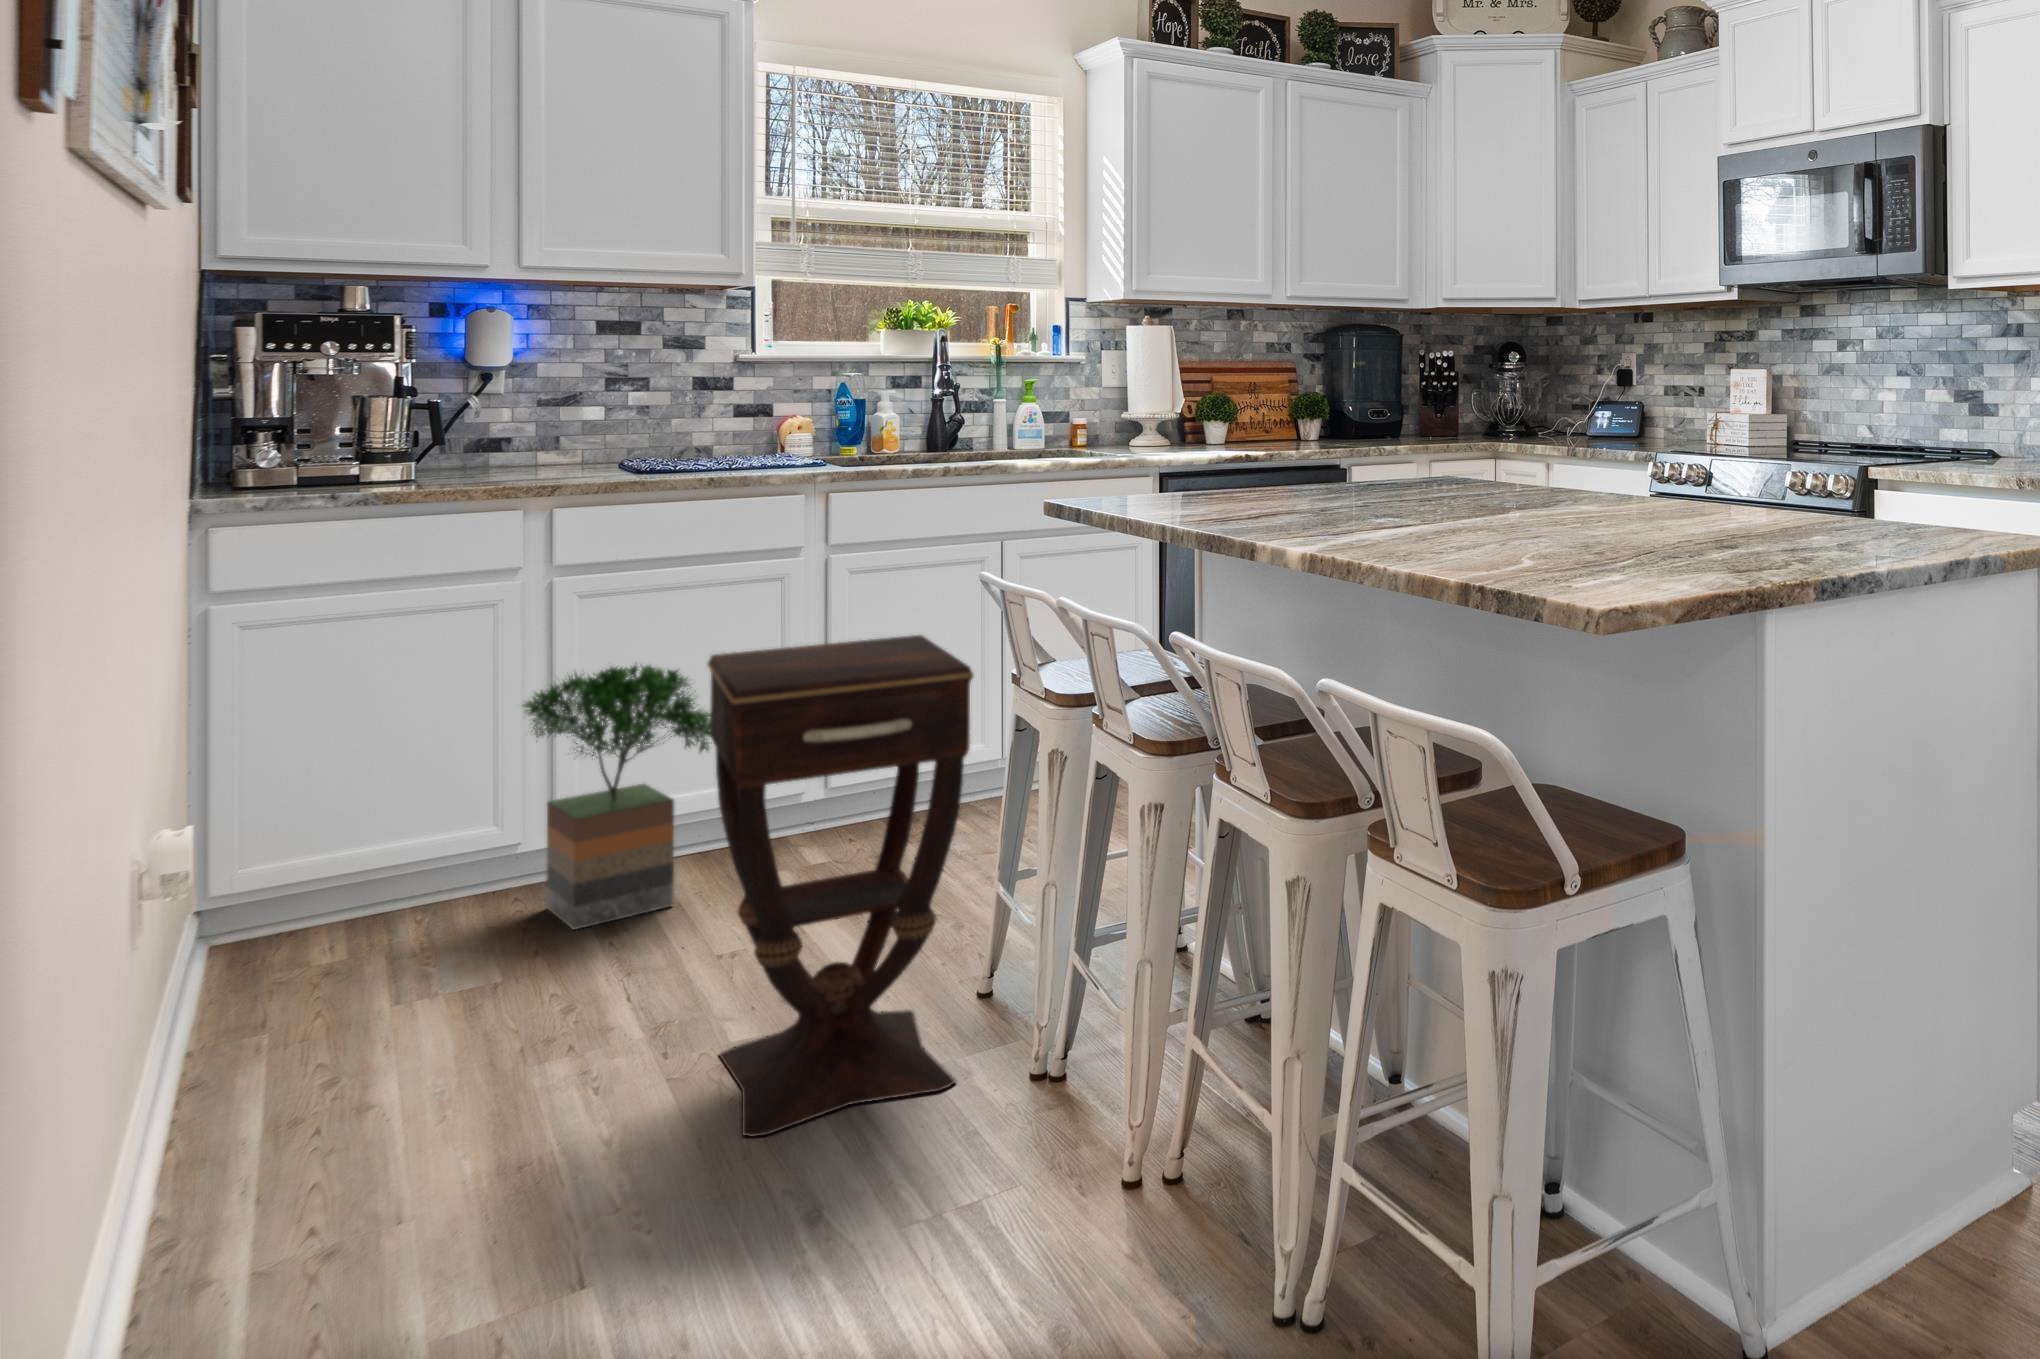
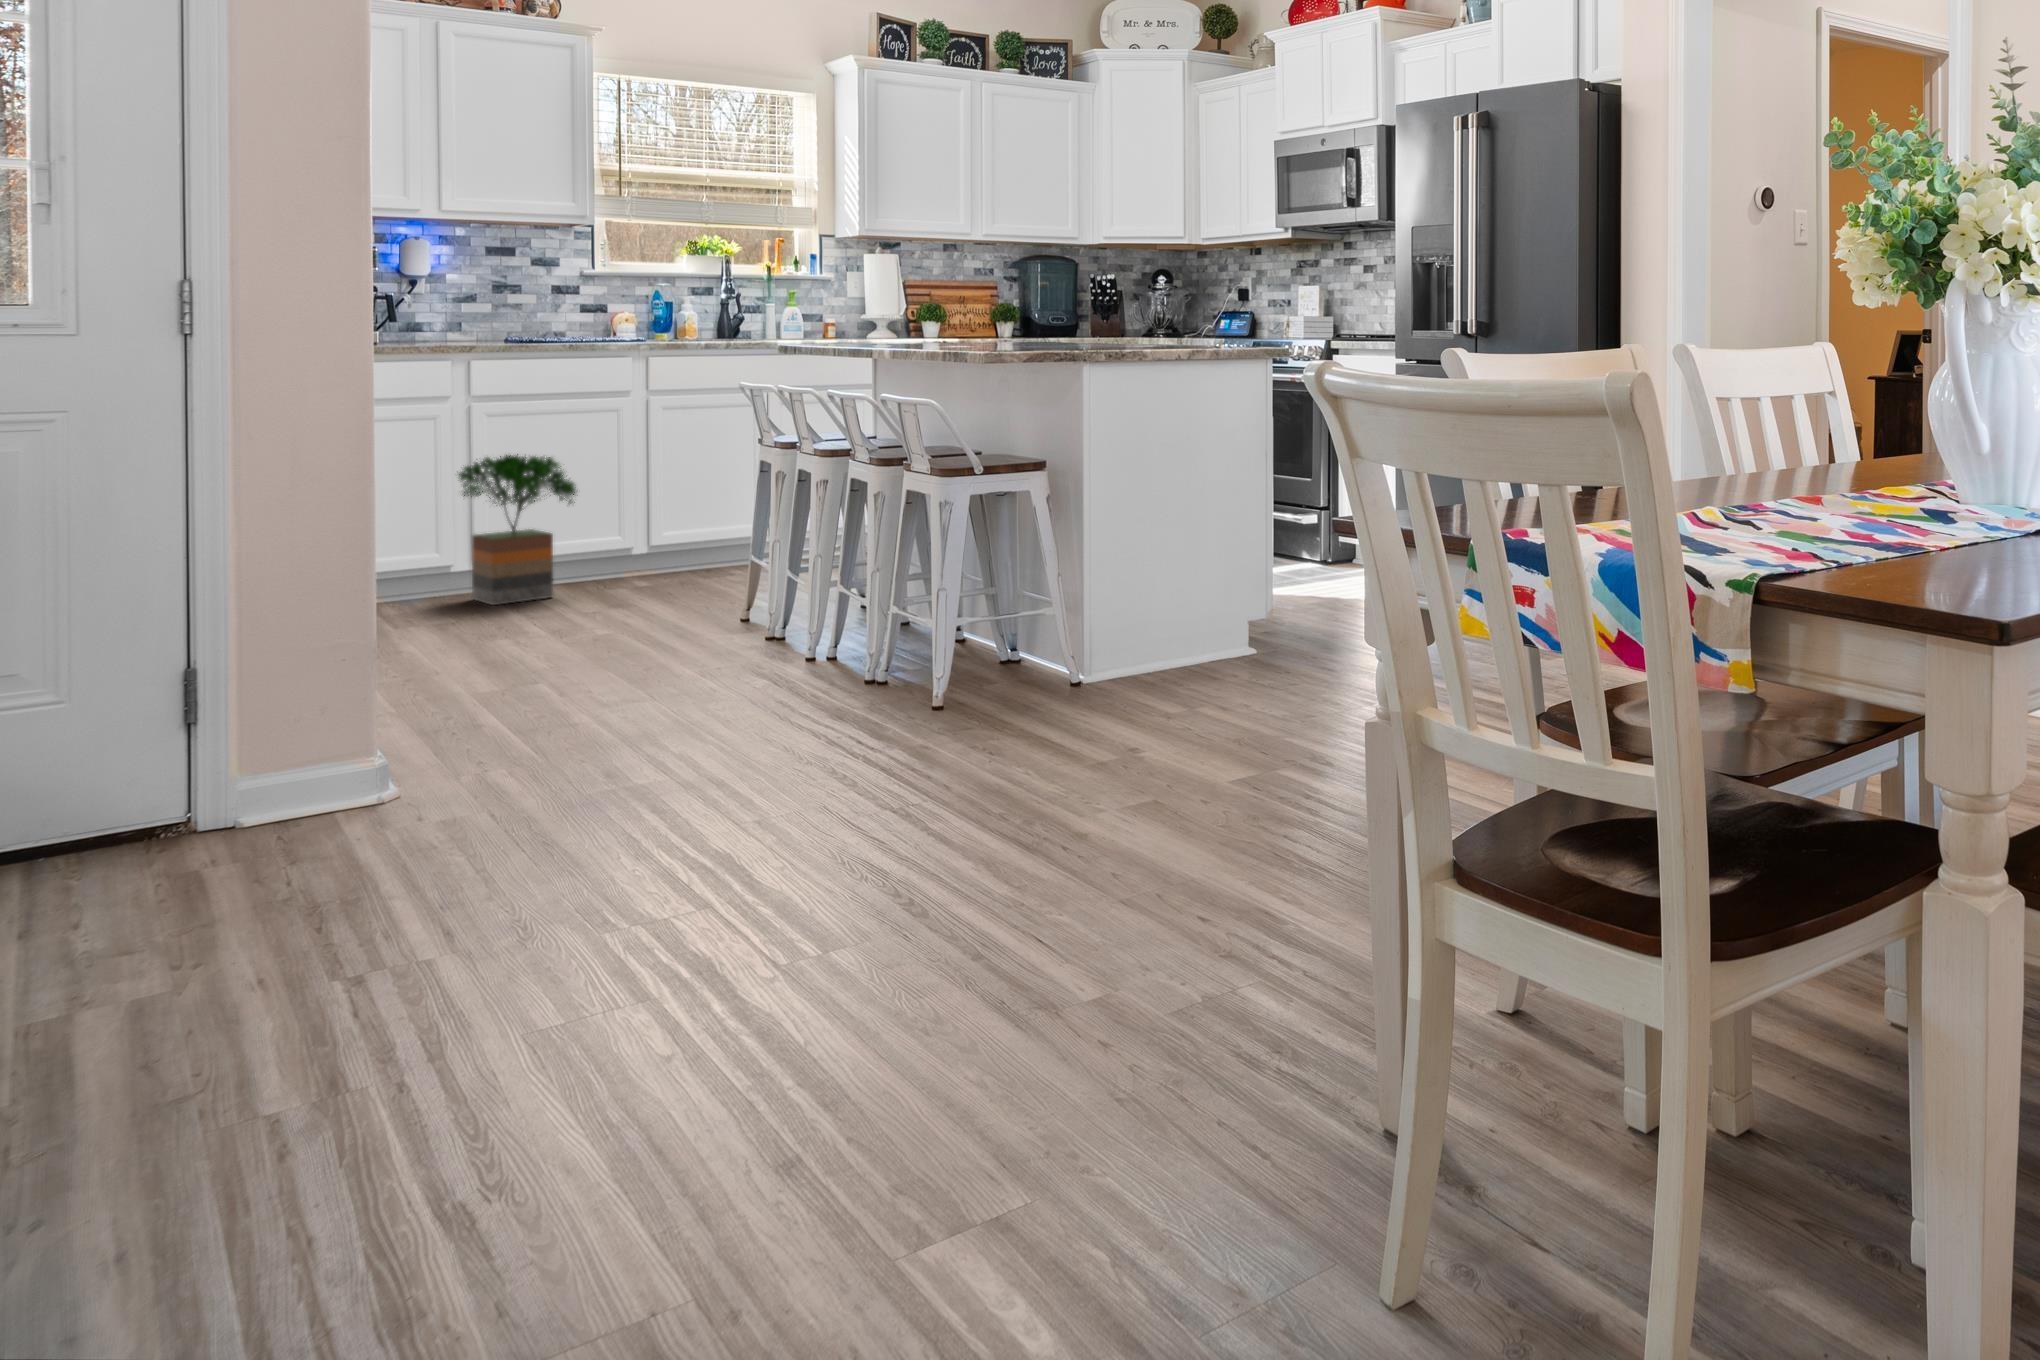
side table: present [708,635,974,1137] -> none [579,416,729,654]

